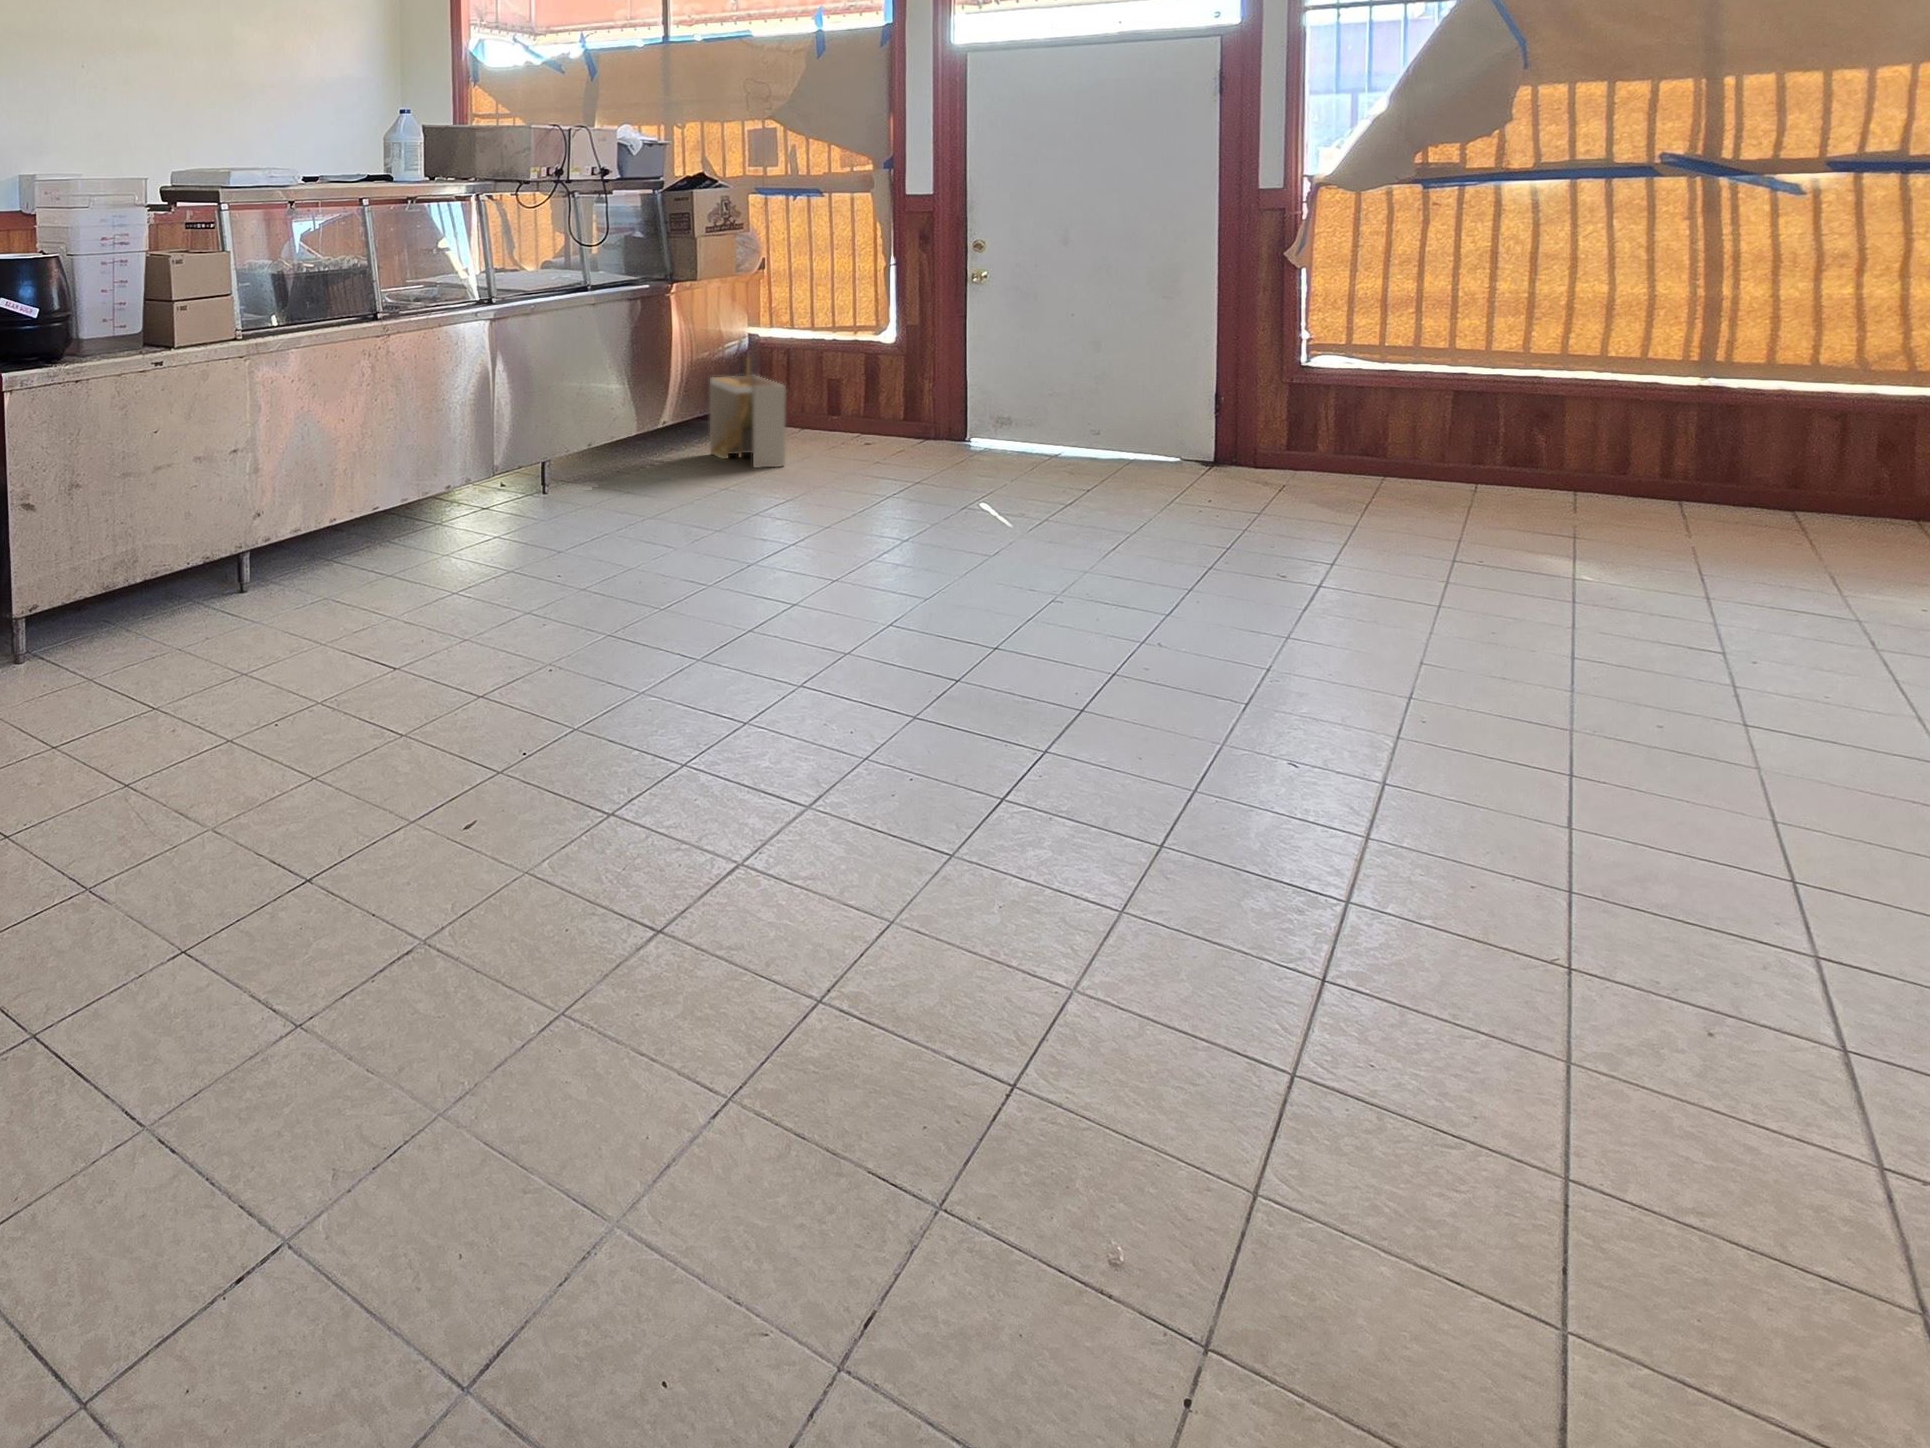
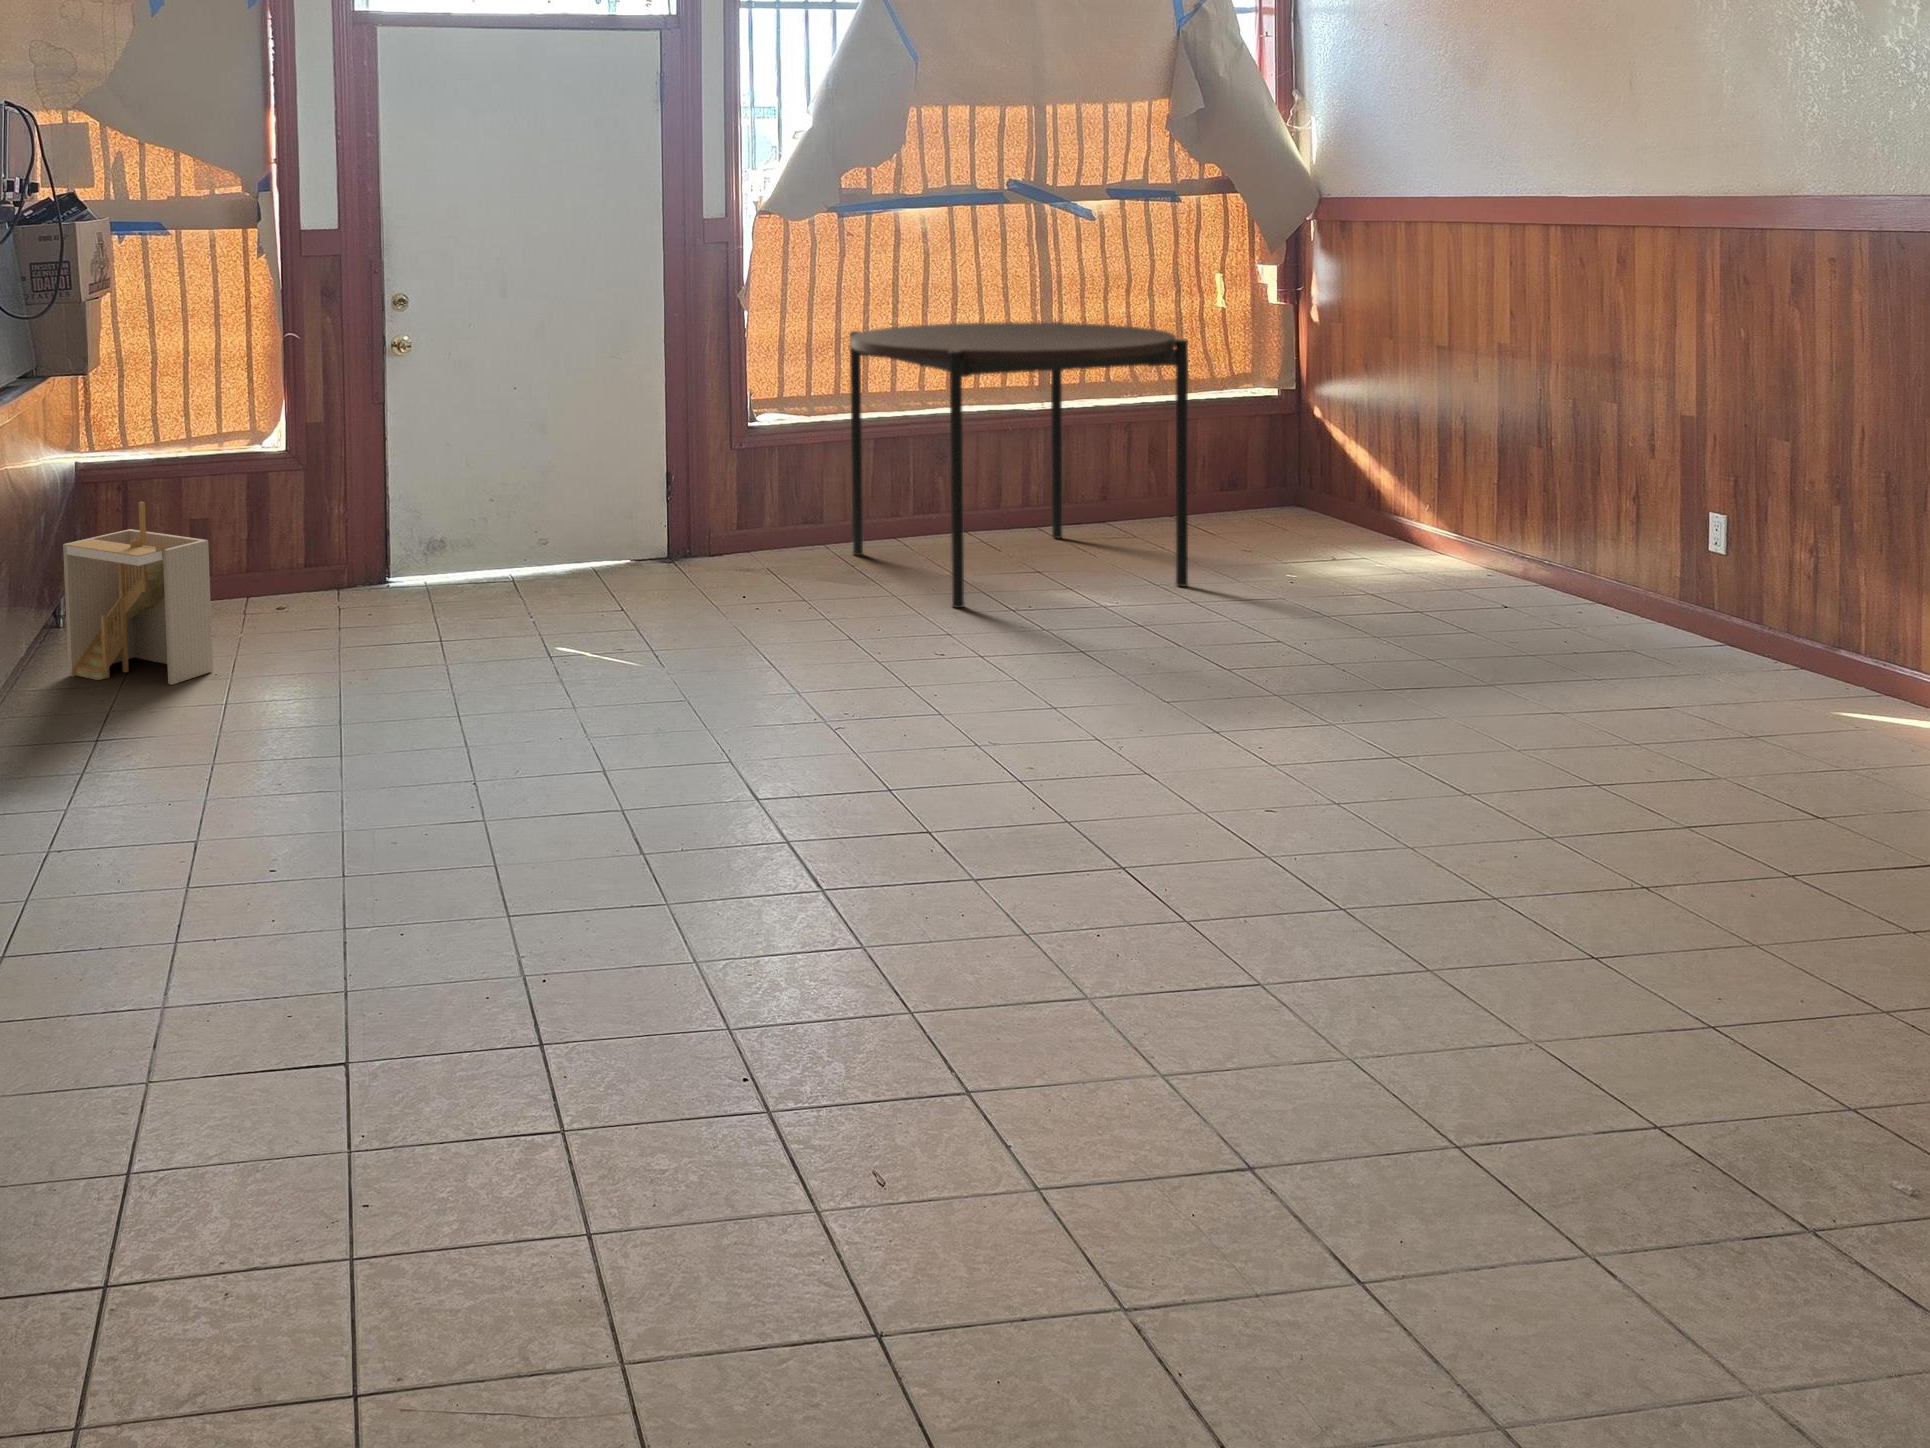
dining table: none [1381,290,1809,575] -> present [850,322,1188,608]

